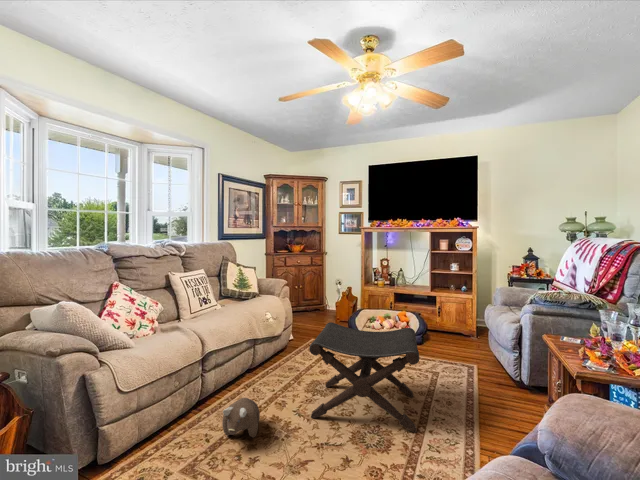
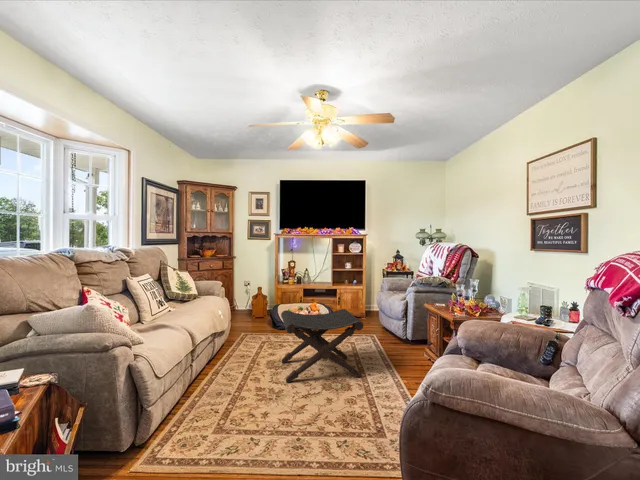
plush toy: present [222,398,260,438] -> none [226,373,256,405]

